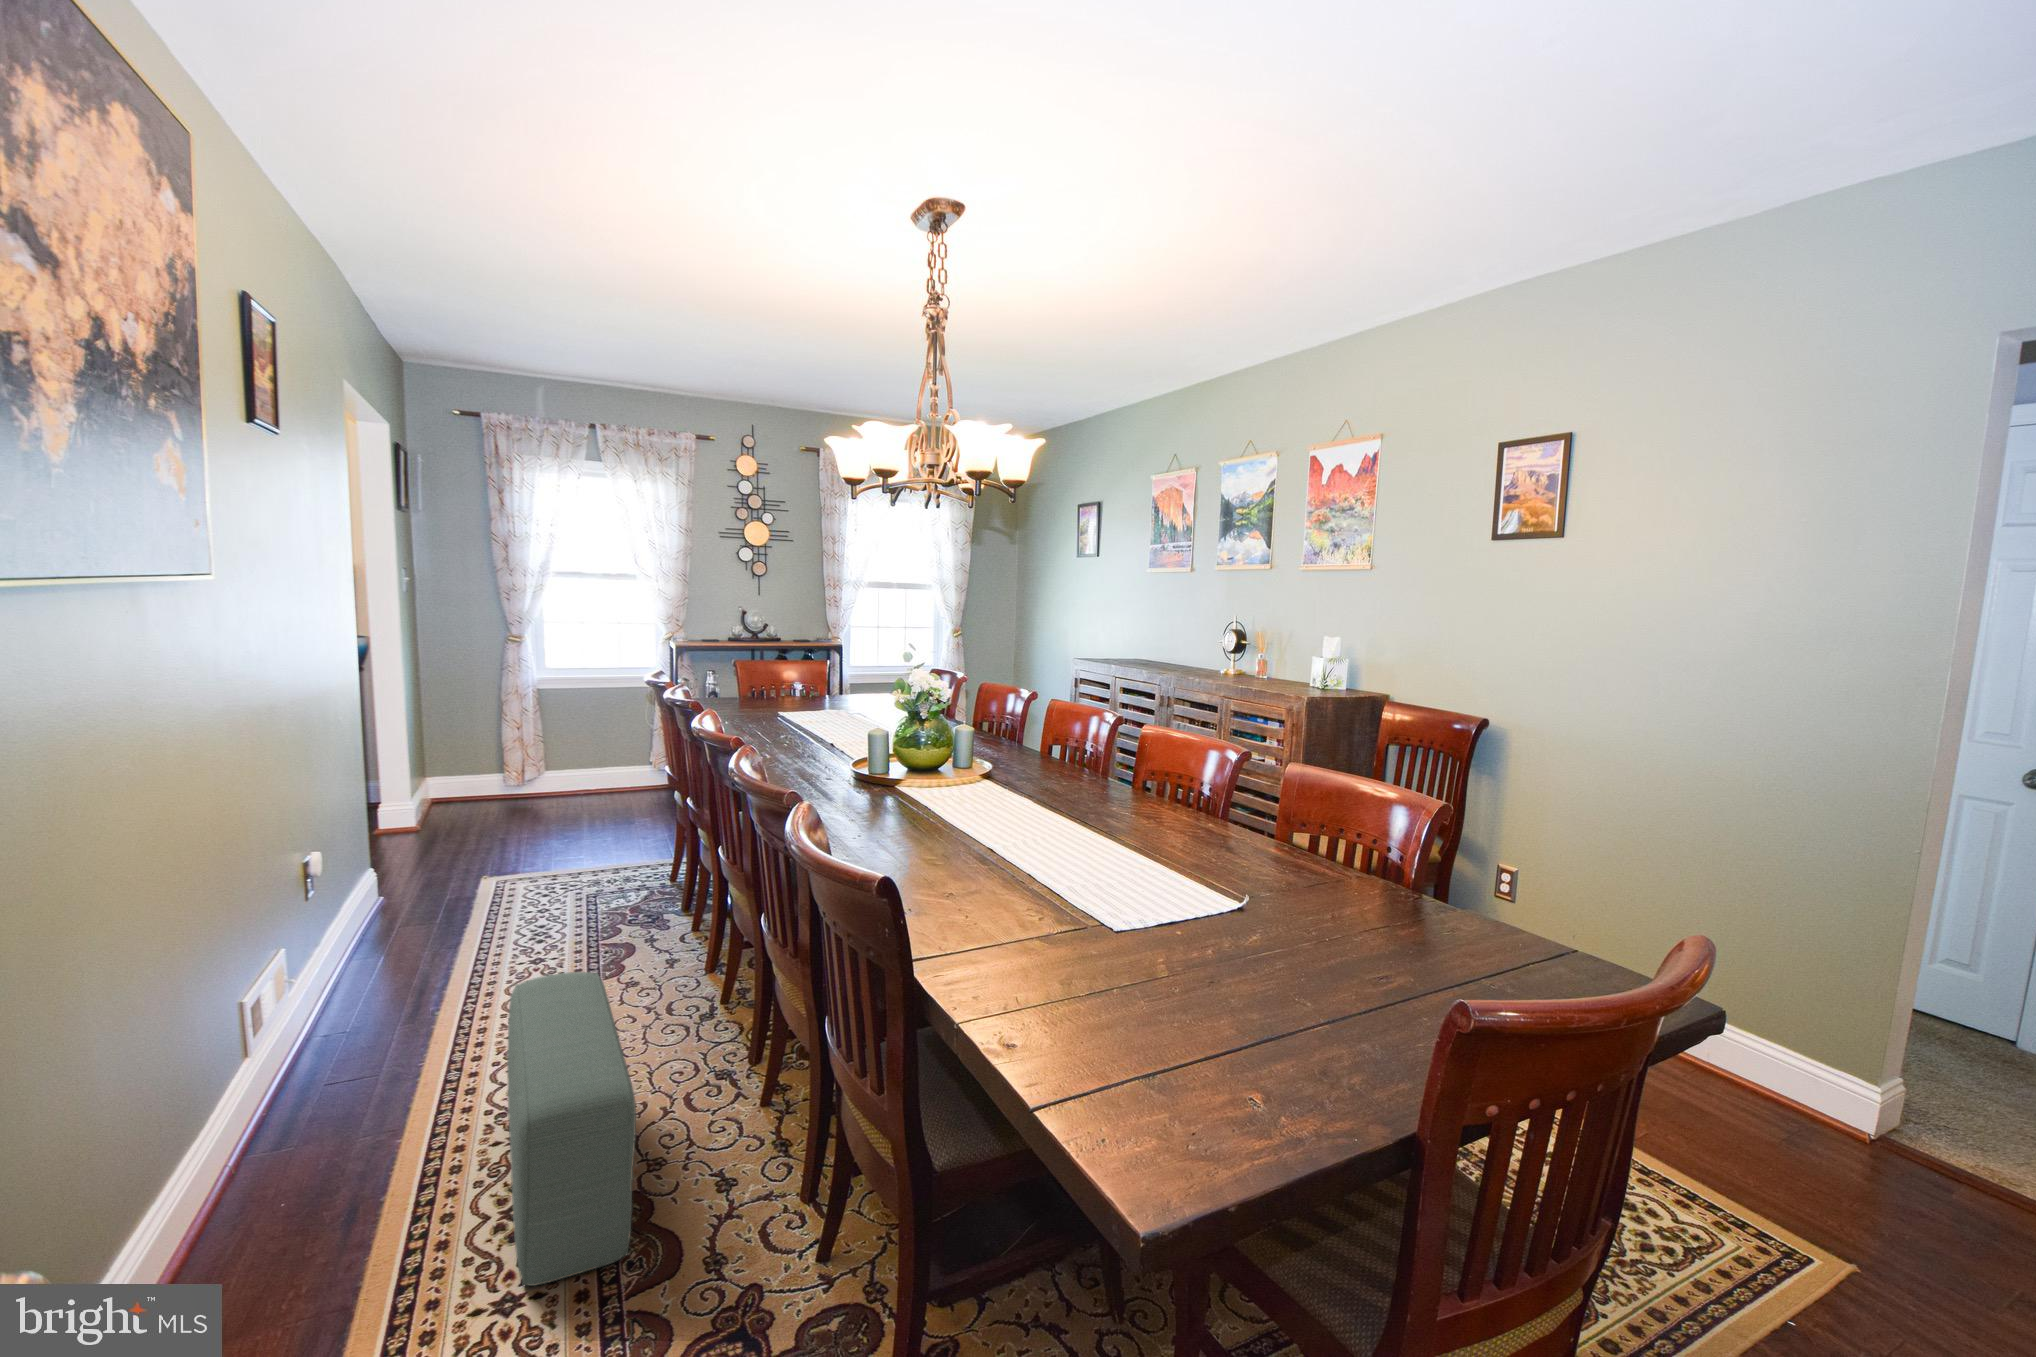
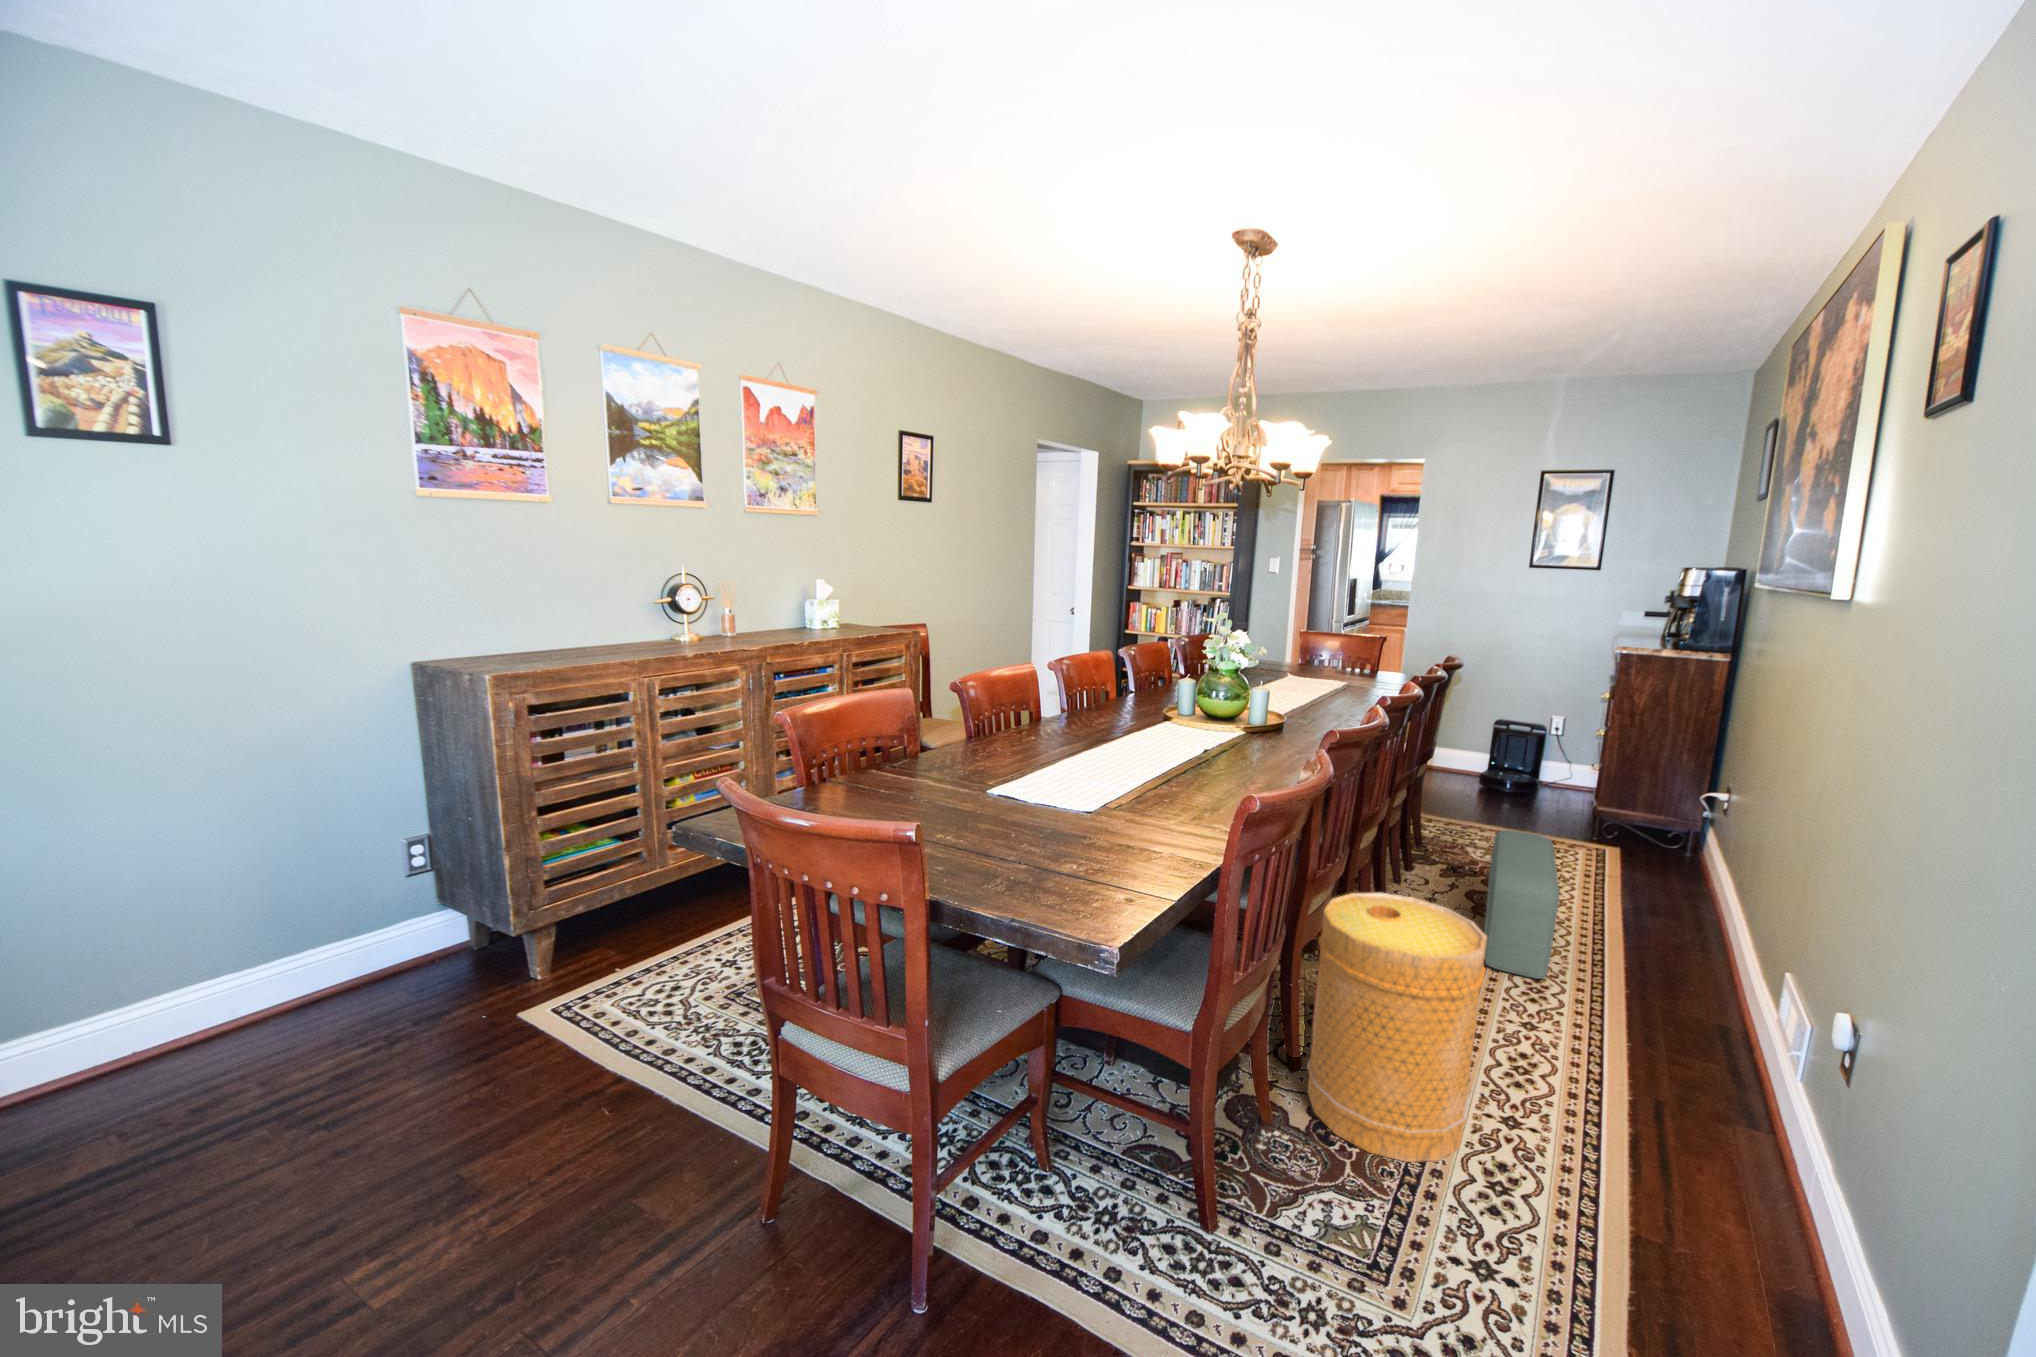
basket: none [568,786,687,959] -> present [1307,893,1487,1162]

